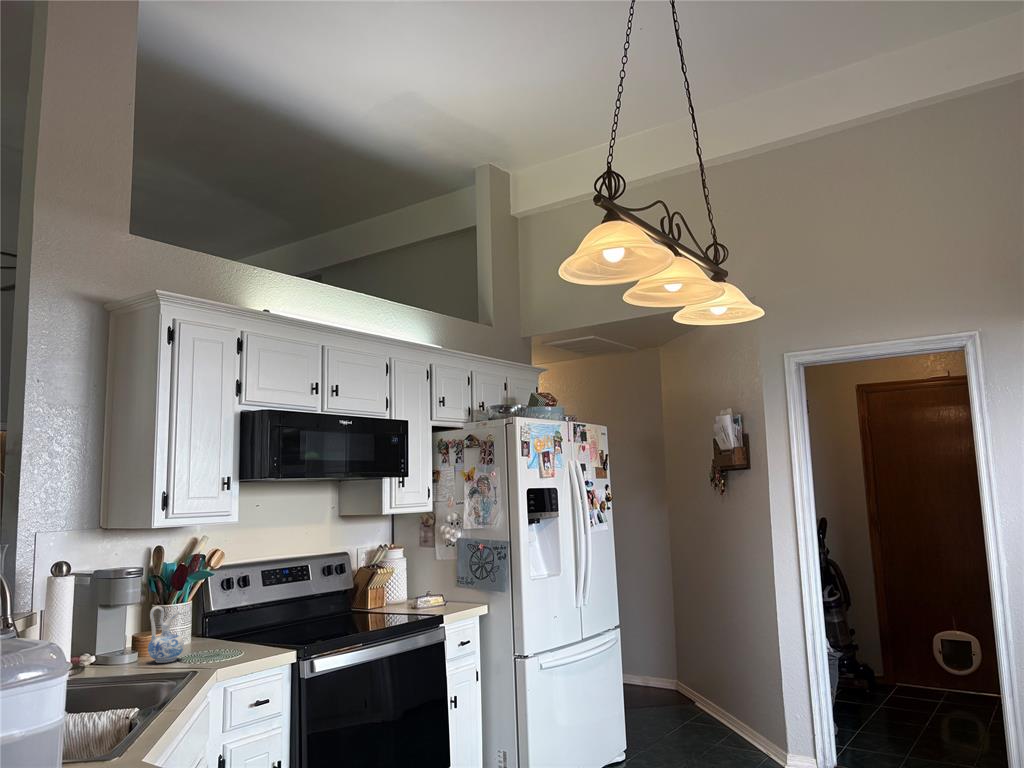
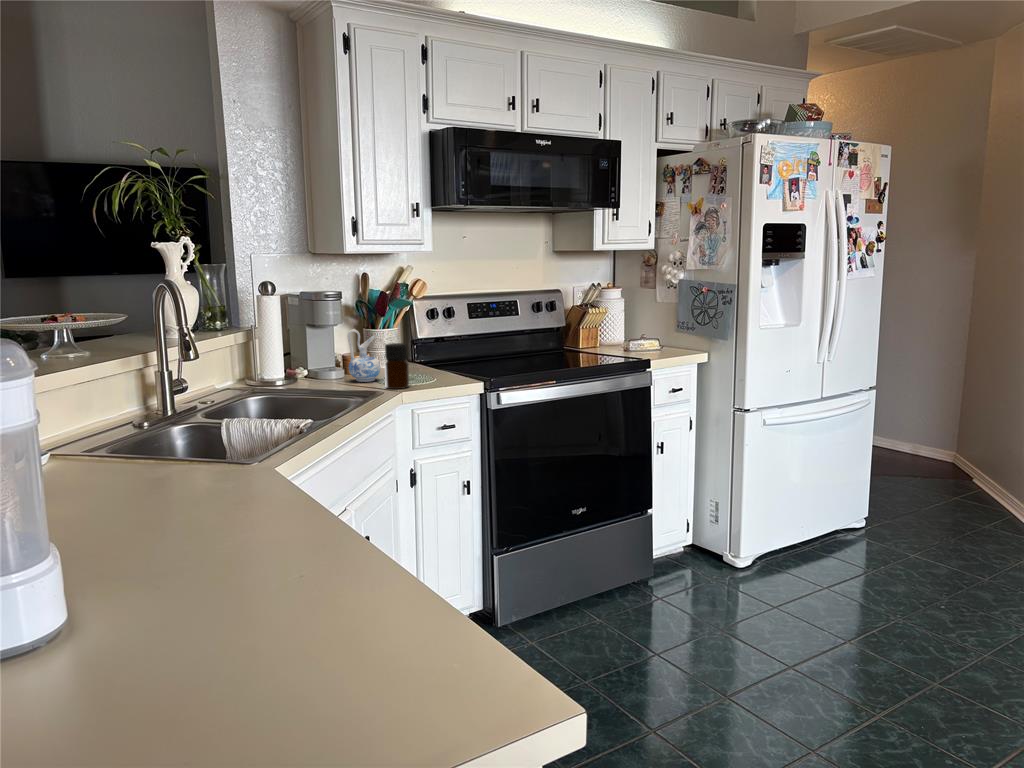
bottle: none [195,617,222,667] -> present [385,343,409,389]

